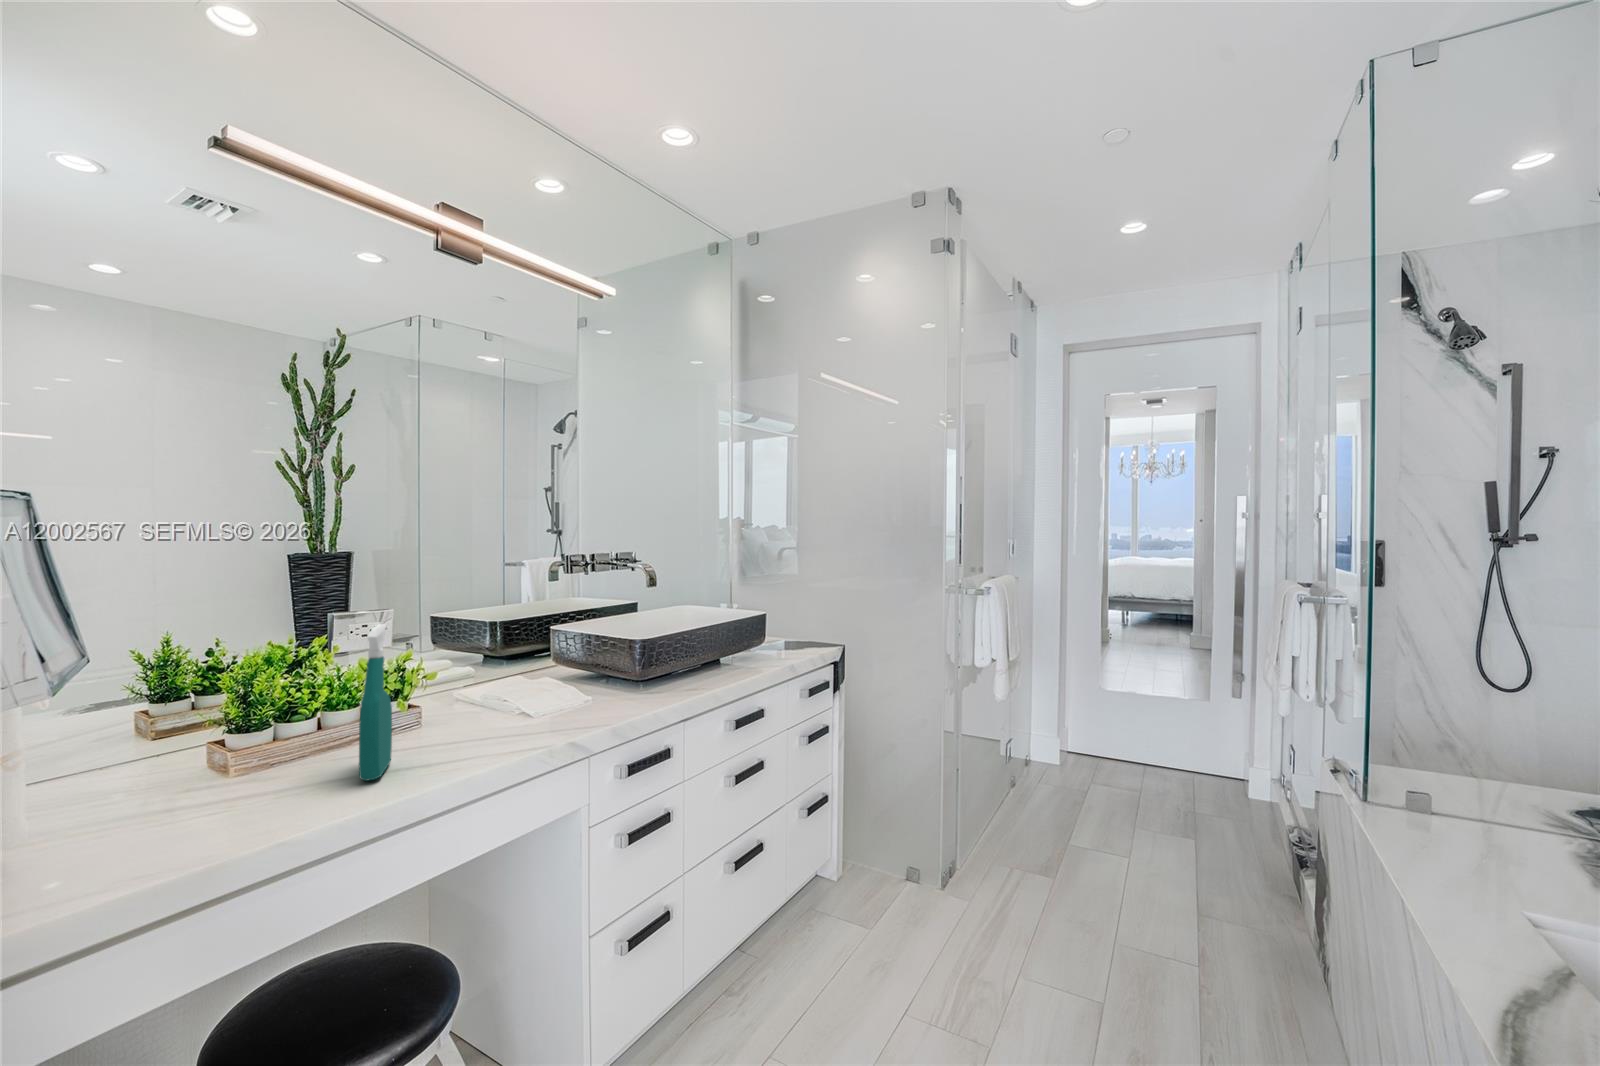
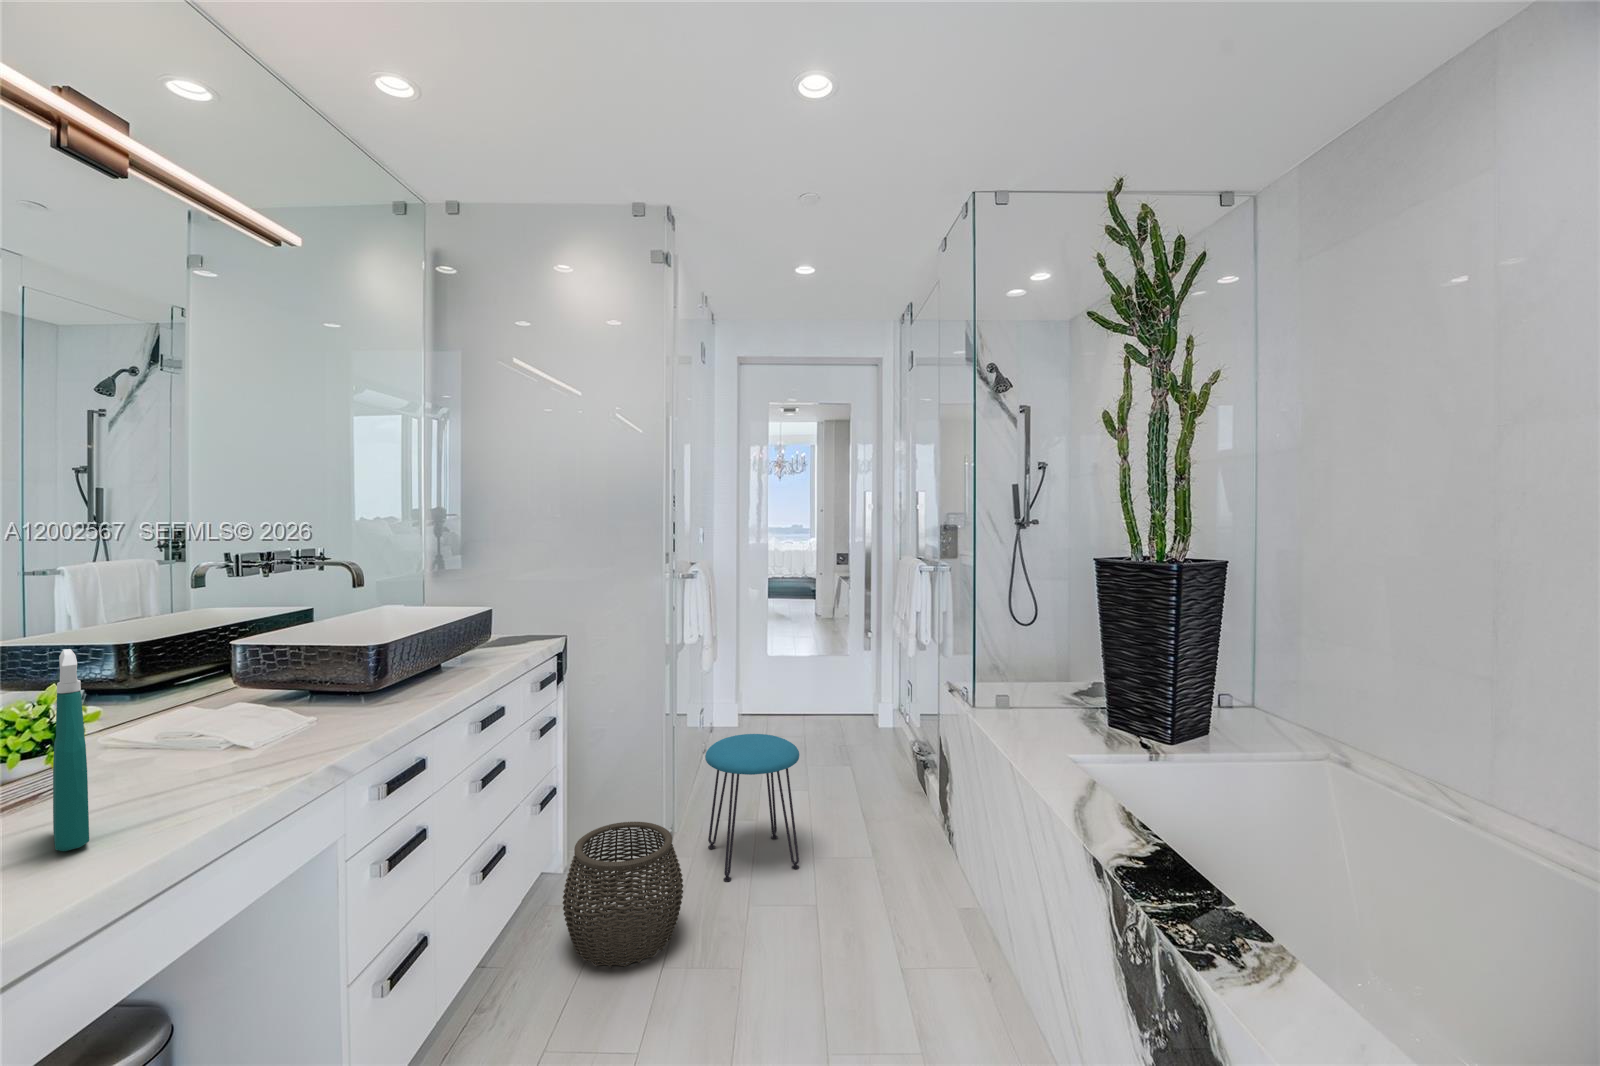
stool: none [986,776,1101,952] -> present [705,734,799,881]
woven basket: none [816,846,940,1004] -> present [563,822,683,968]

